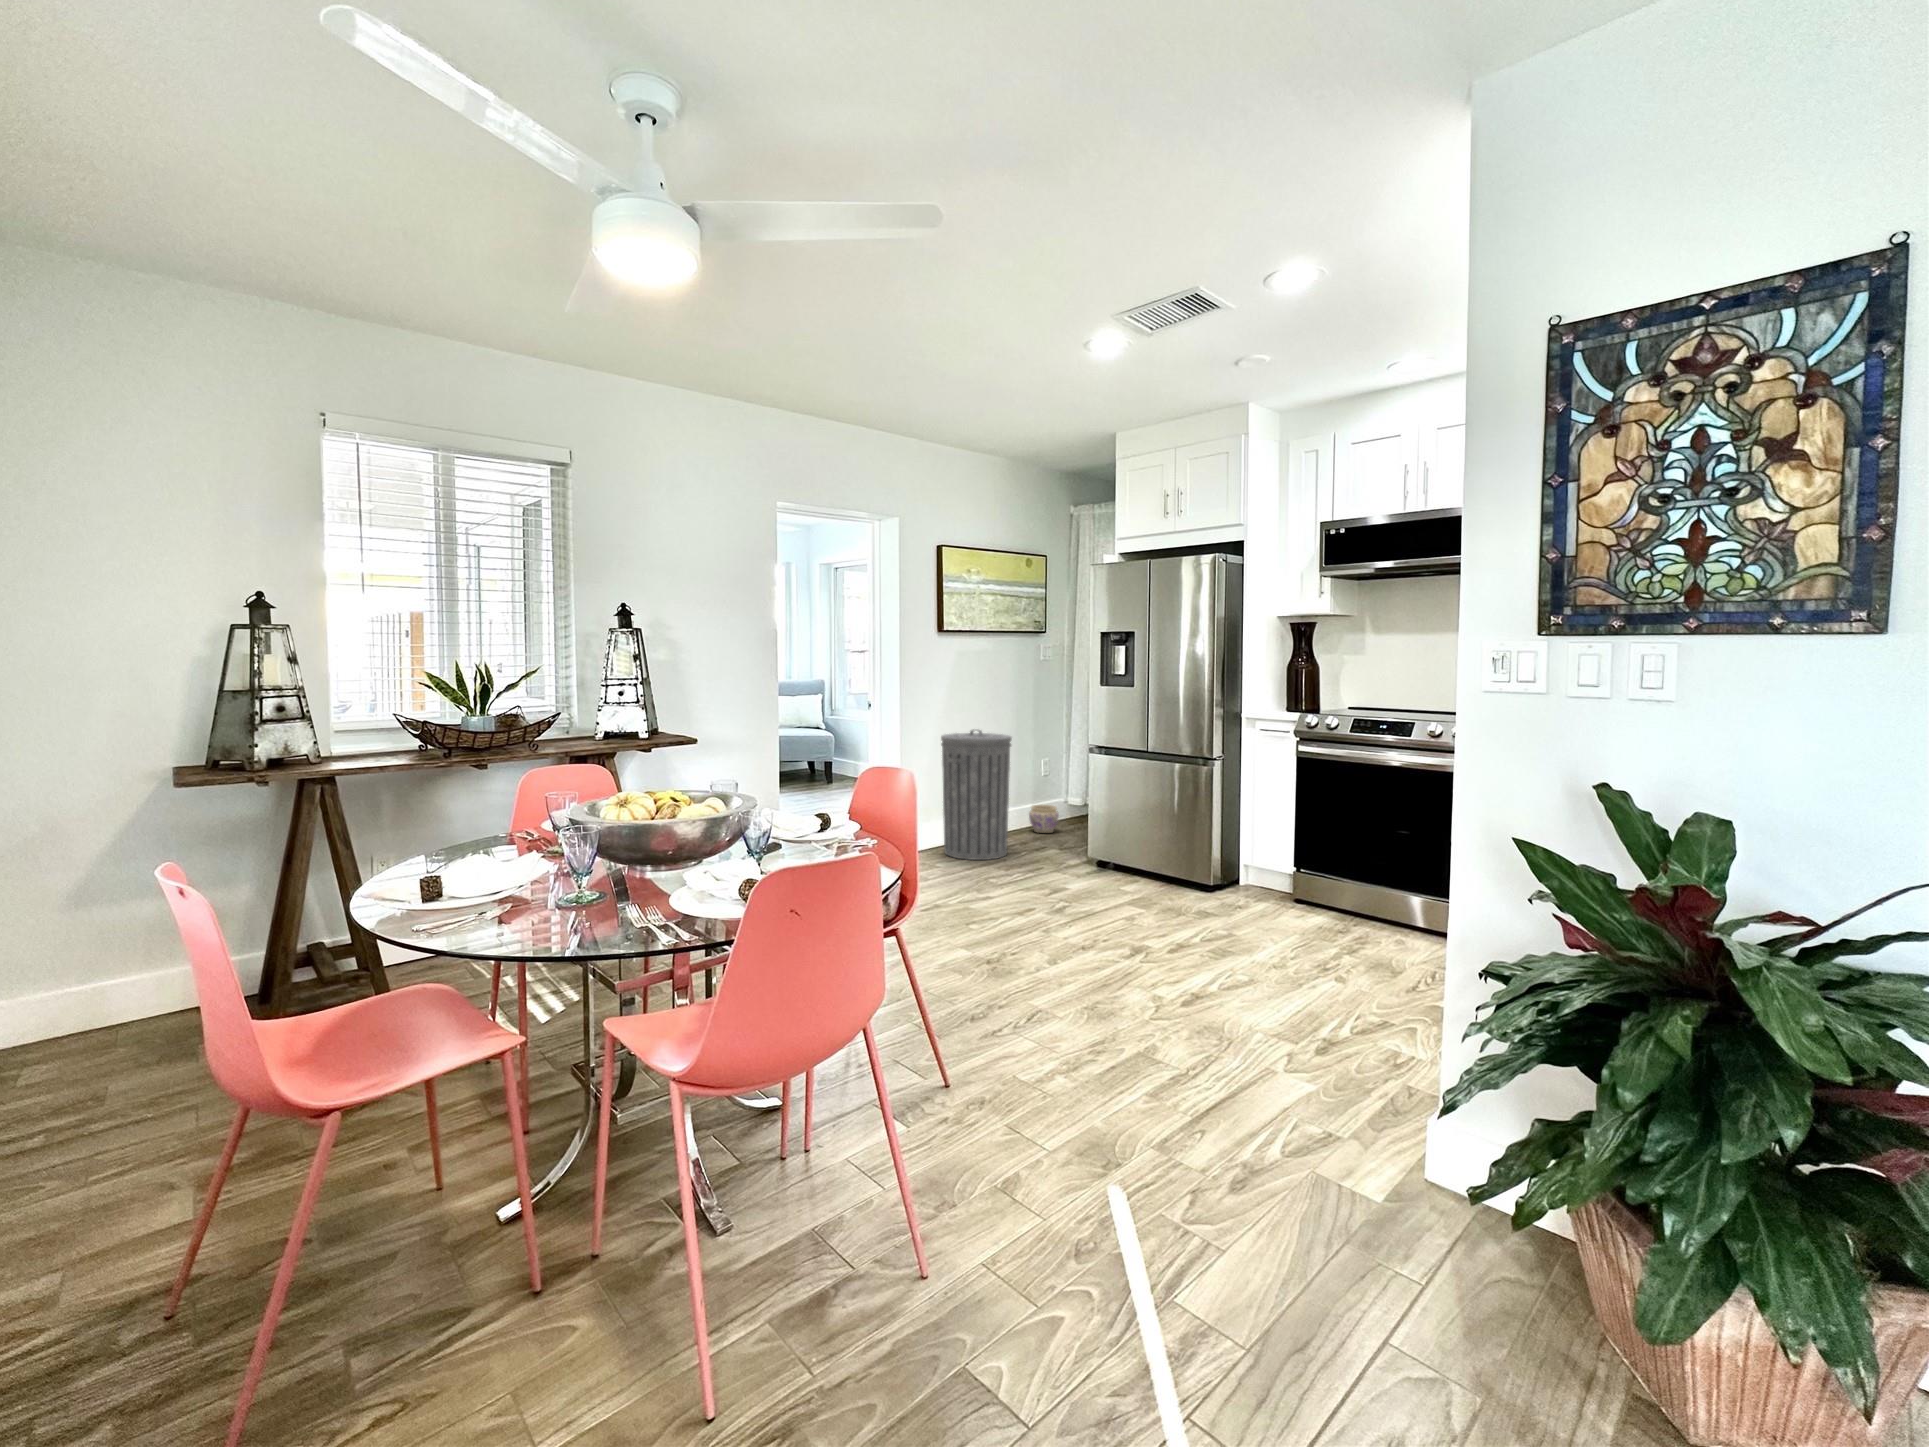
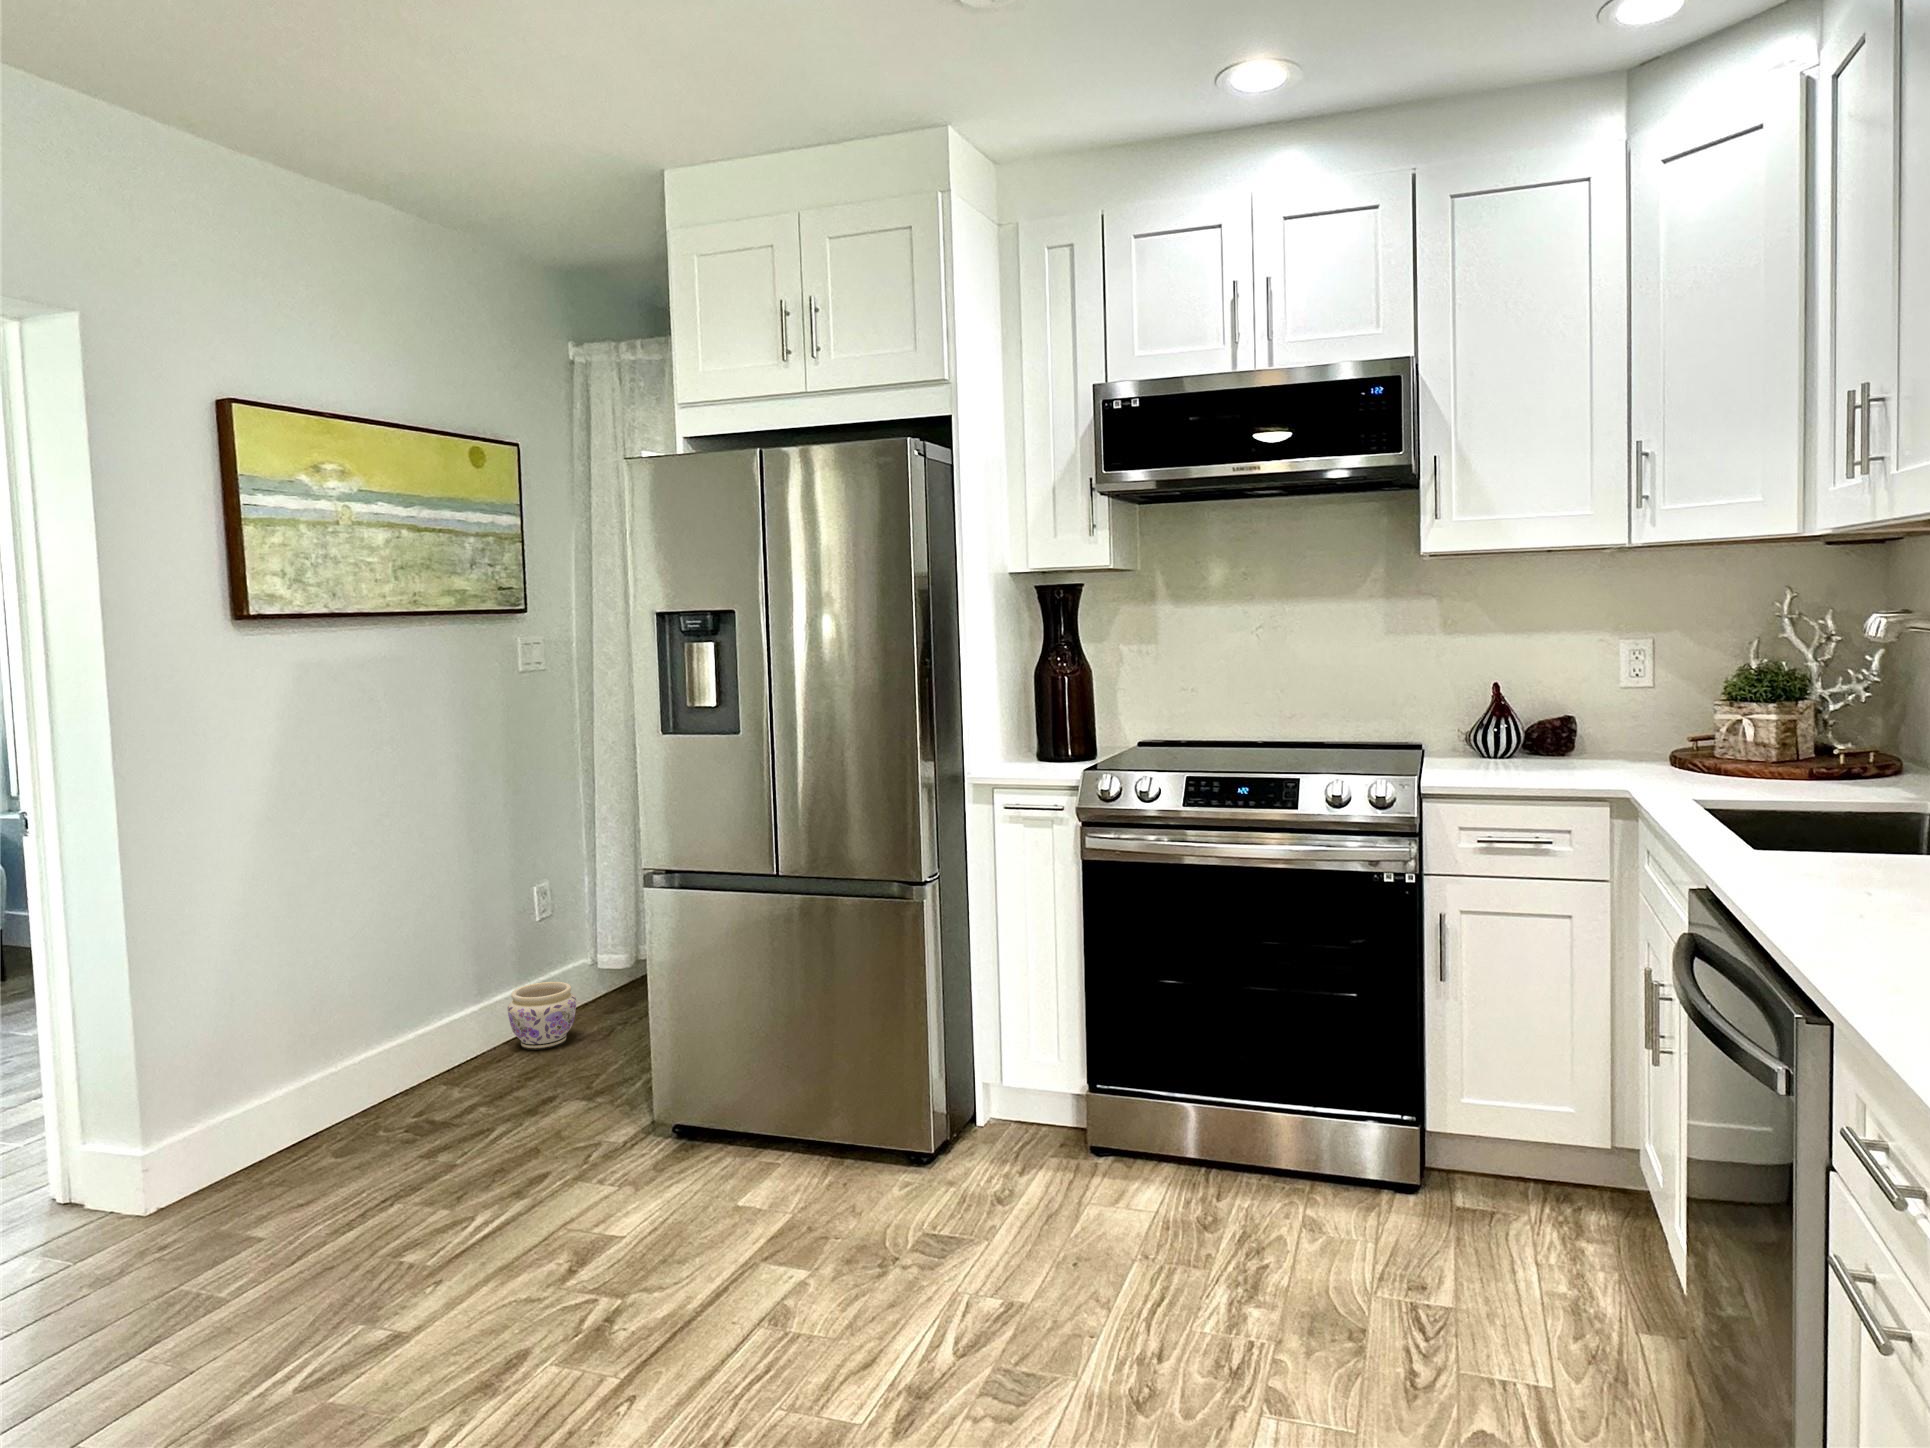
trash can: present [941,729,1012,860] -> none [256,855,455,1186]

